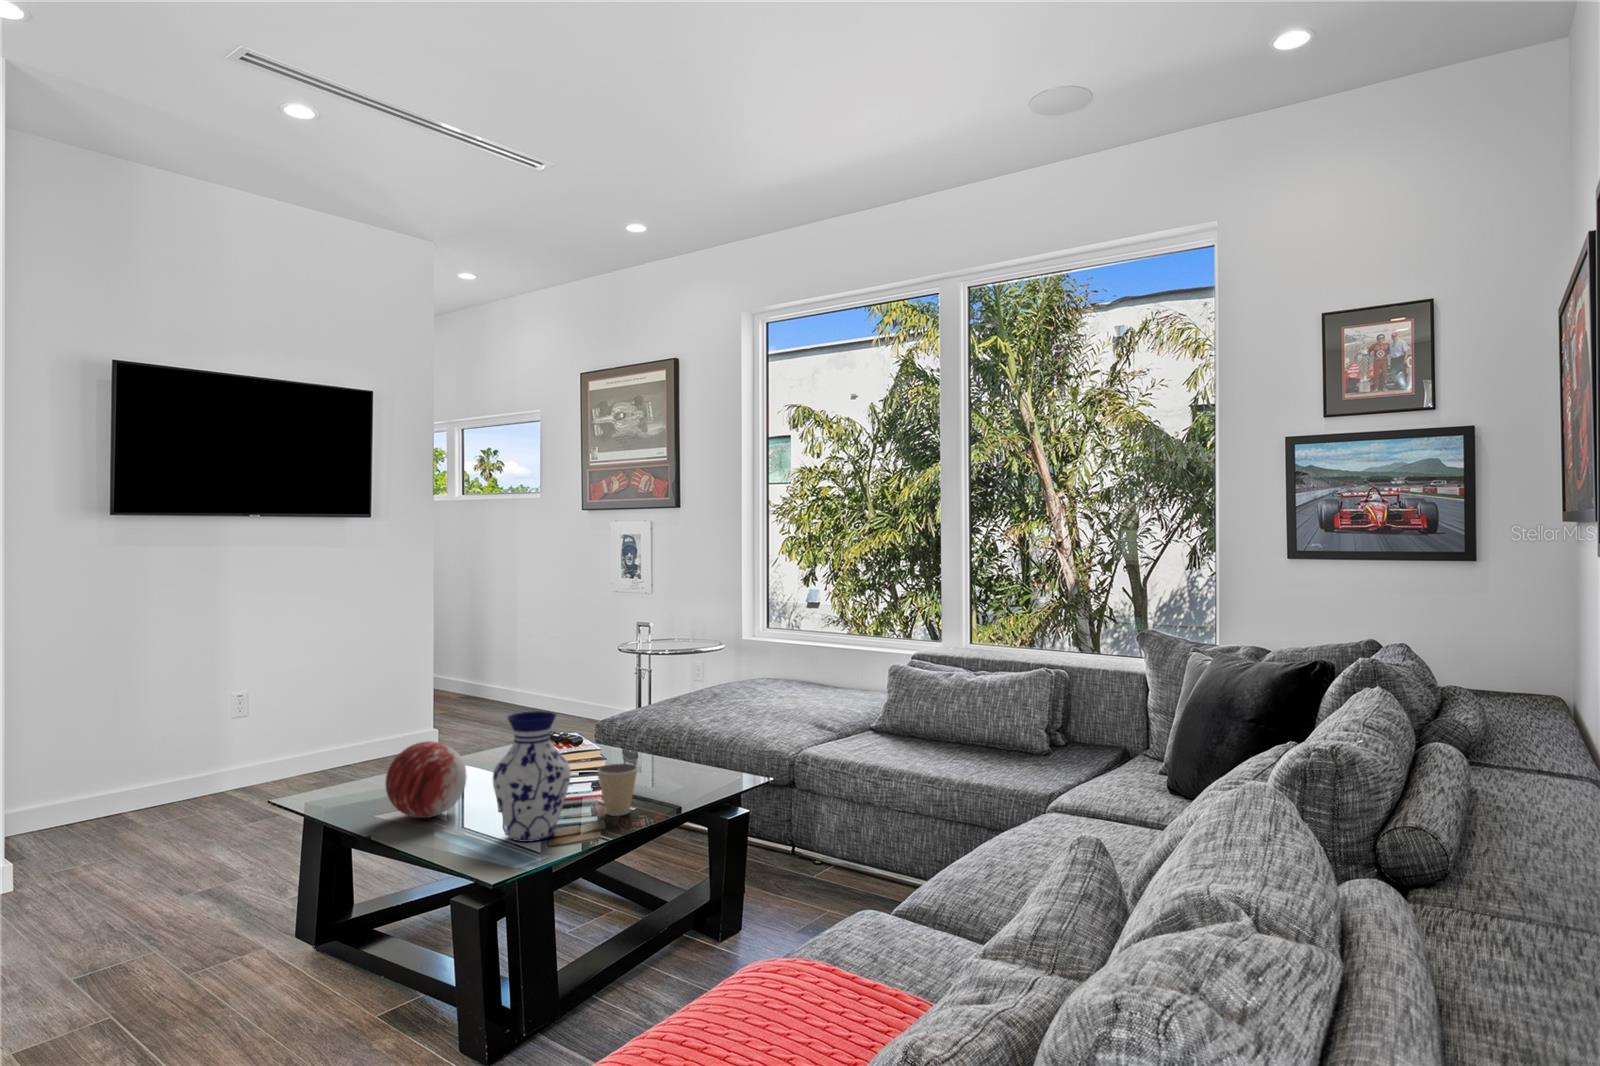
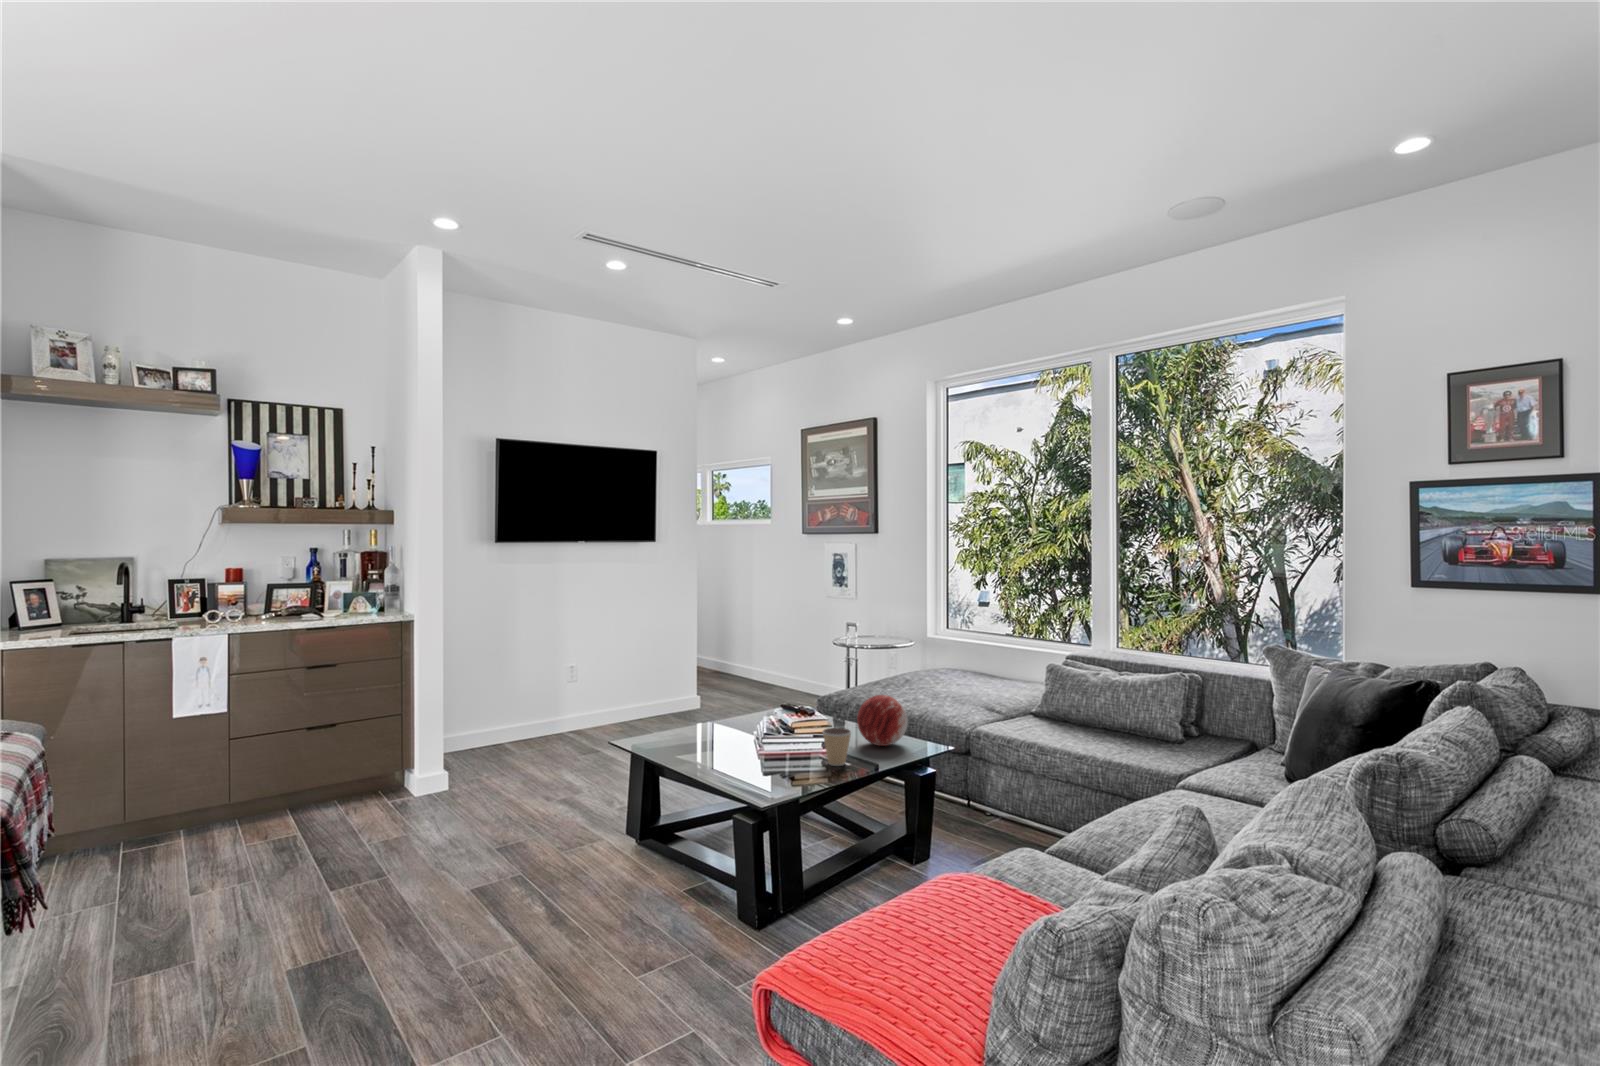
vase: present [493,711,571,842] -> none [751,687,805,780]
decorative orb: present [385,741,467,818] -> present [857,695,908,746]

